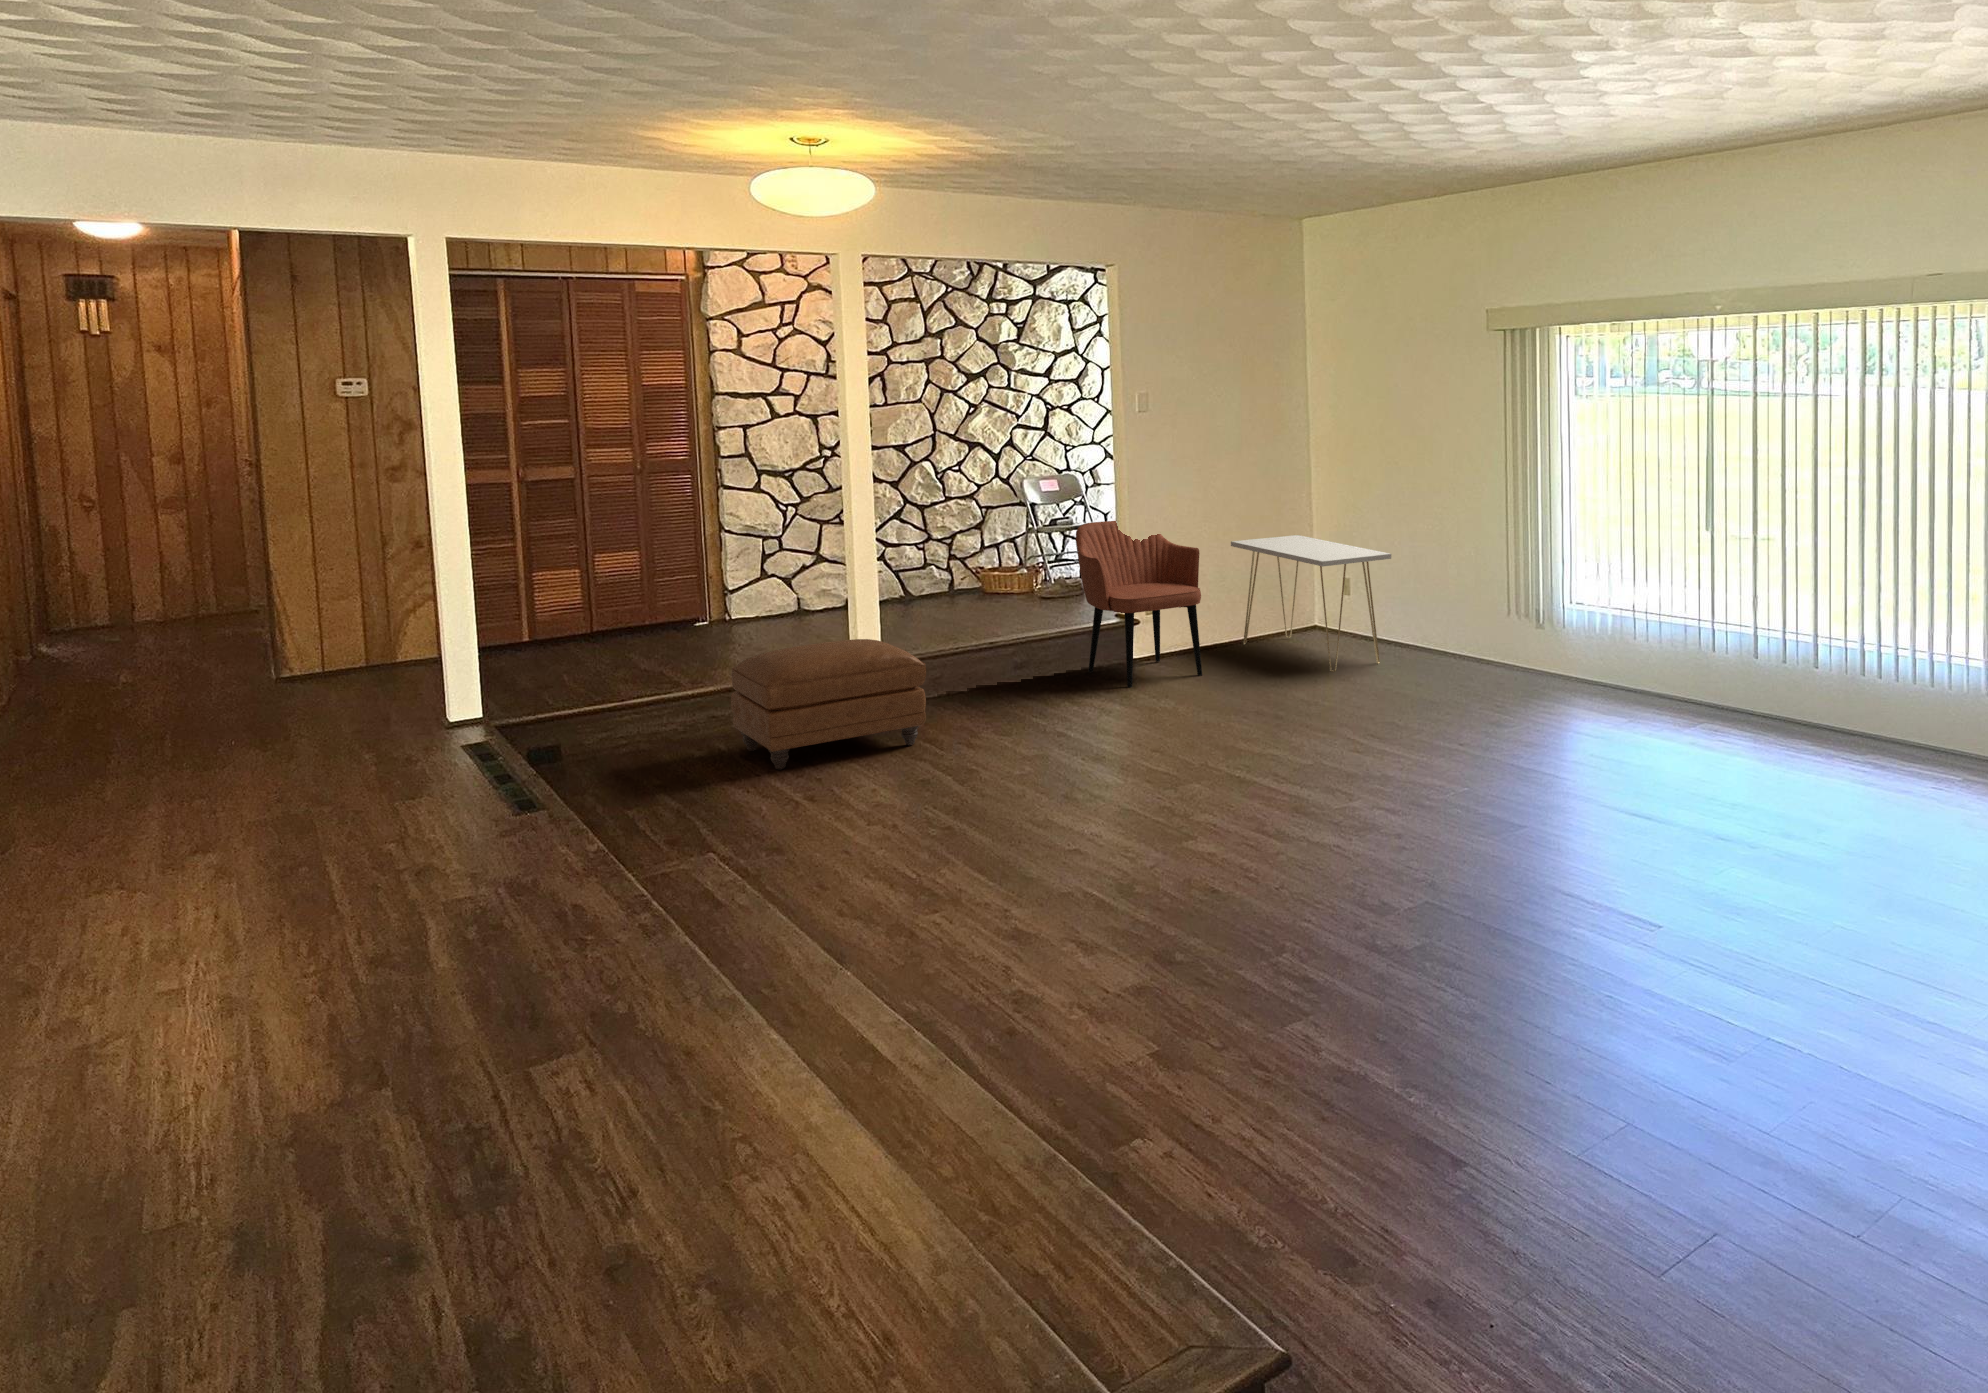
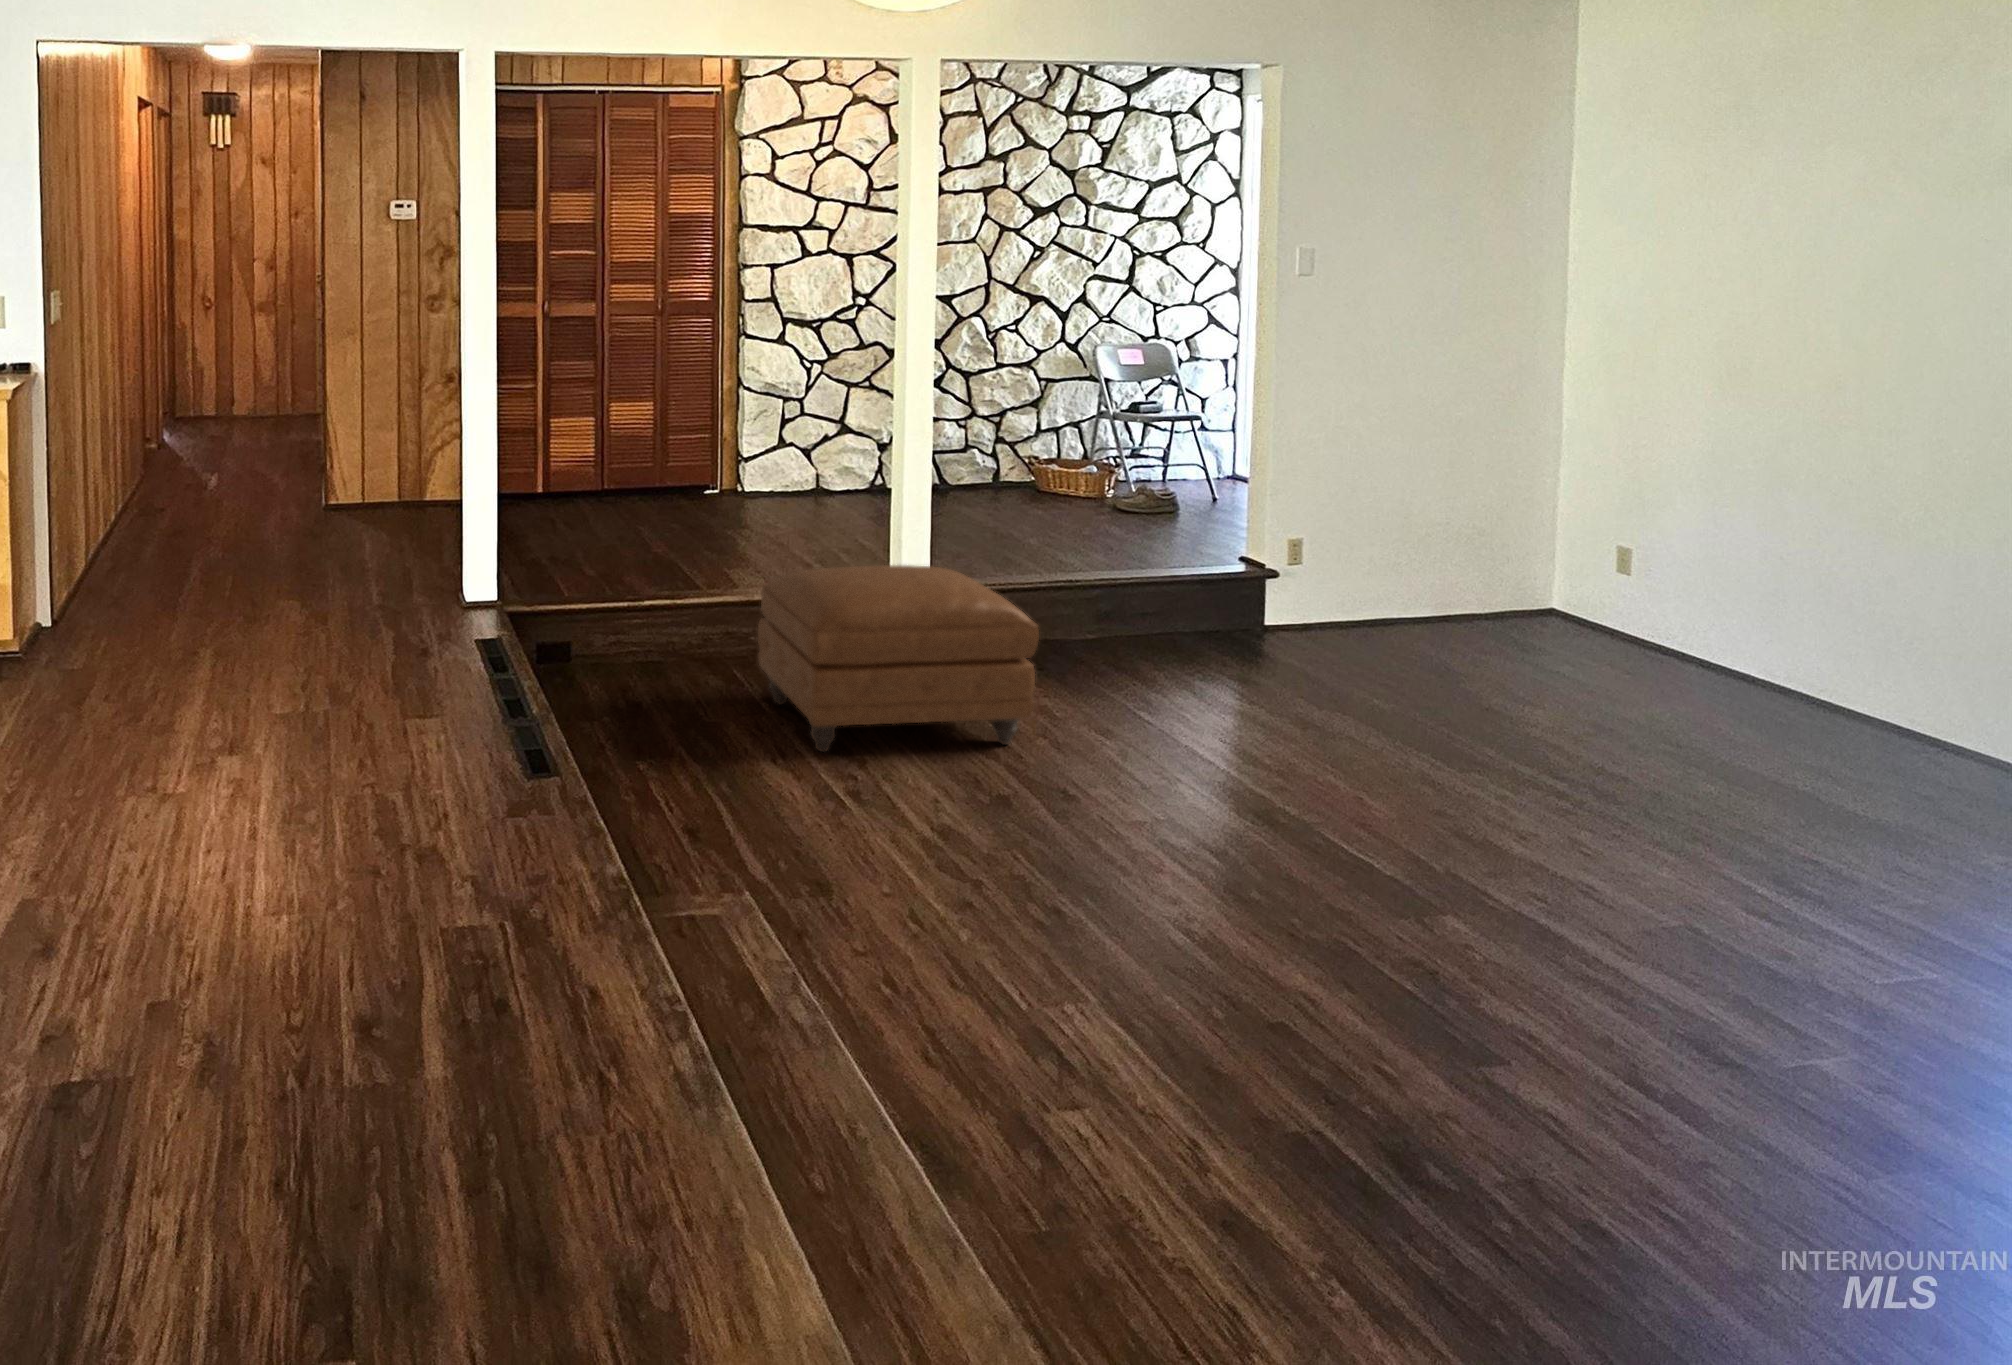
armchair: present [1076,521,1202,688] -> none [1230,419,1460,691]
console table: present [1231,535,1391,672] -> none [1480,465,1884,729]

